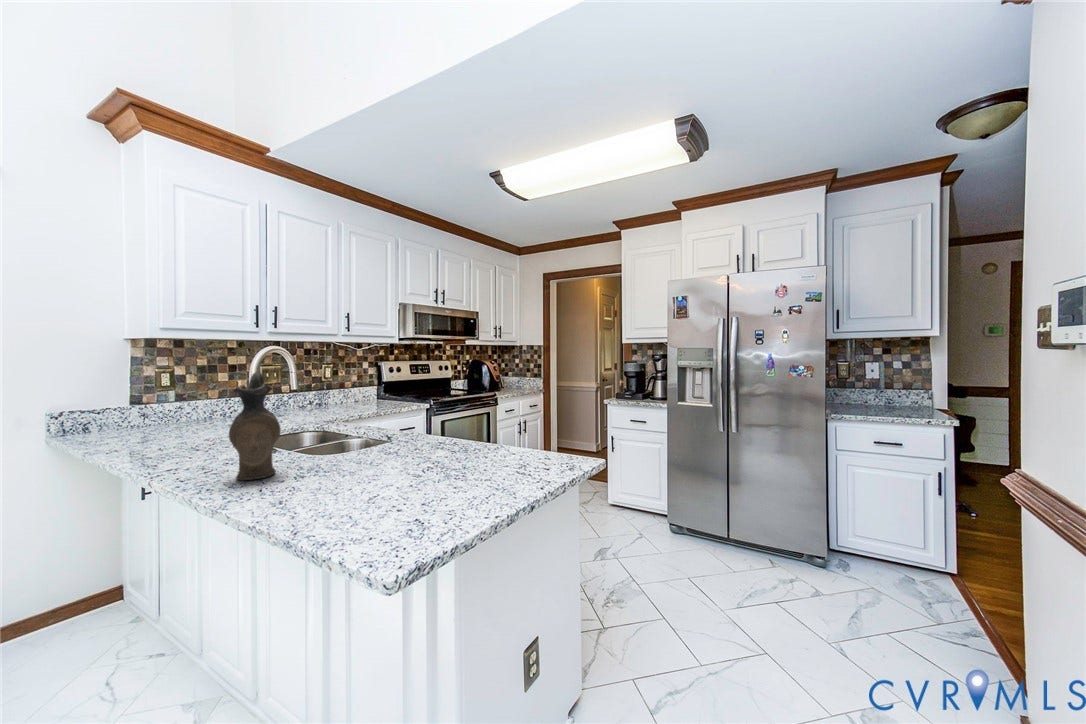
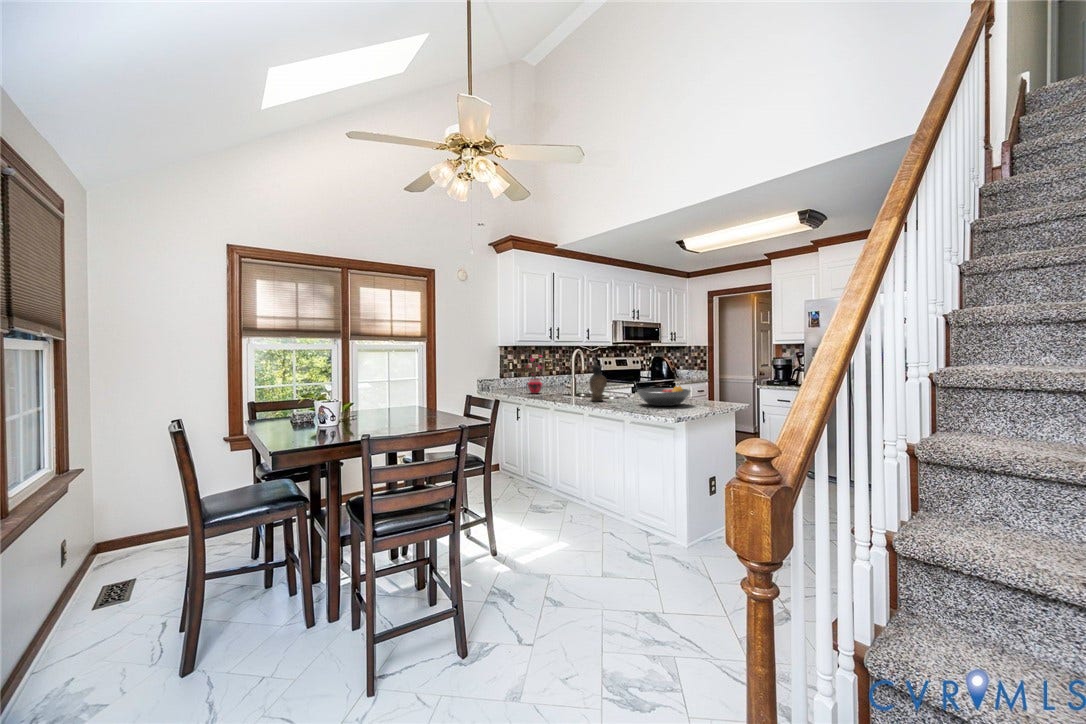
potted plant: none [137,355,197,445] -> present [527,355,543,394]
fruit bowl: none [326,438,474,503] -> present [637,386,690,406]

